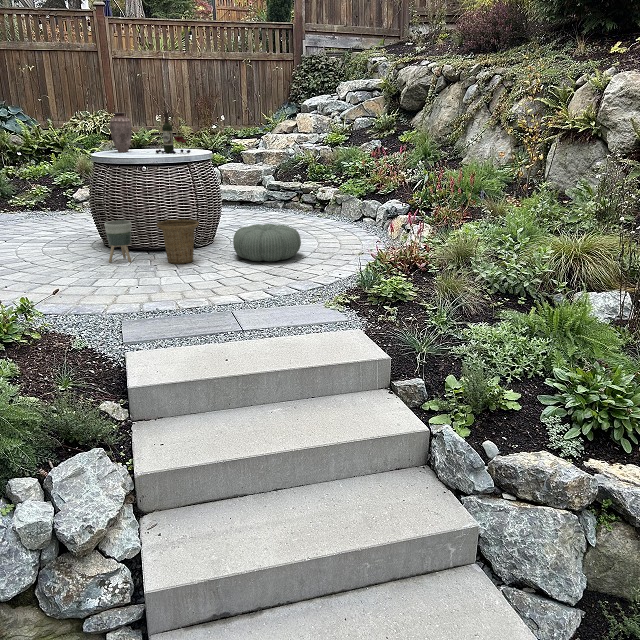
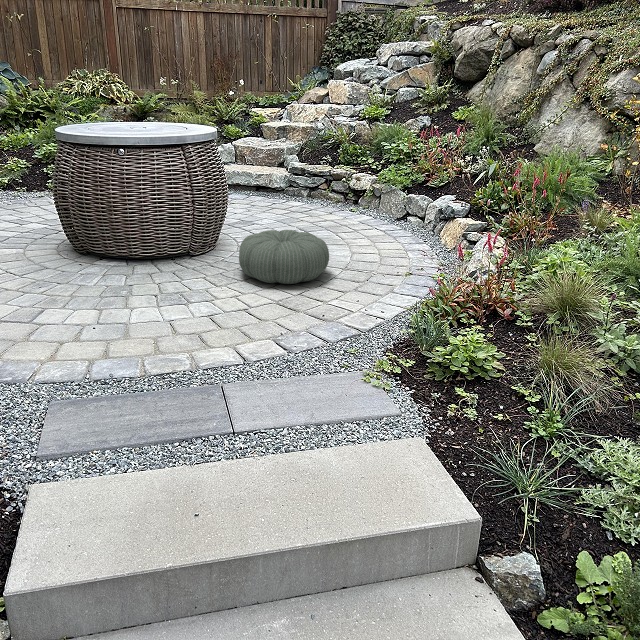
vase: present [110,112,132,152] -> none [83,72,112,126]
wine bottle: present [156,112,190,154] -> none [140,75,187,133]
basket: present [157,219,199,264] -> none [135,222,193,284]
planter: present [104,221,131,263] -> none [65,221,102,278]

